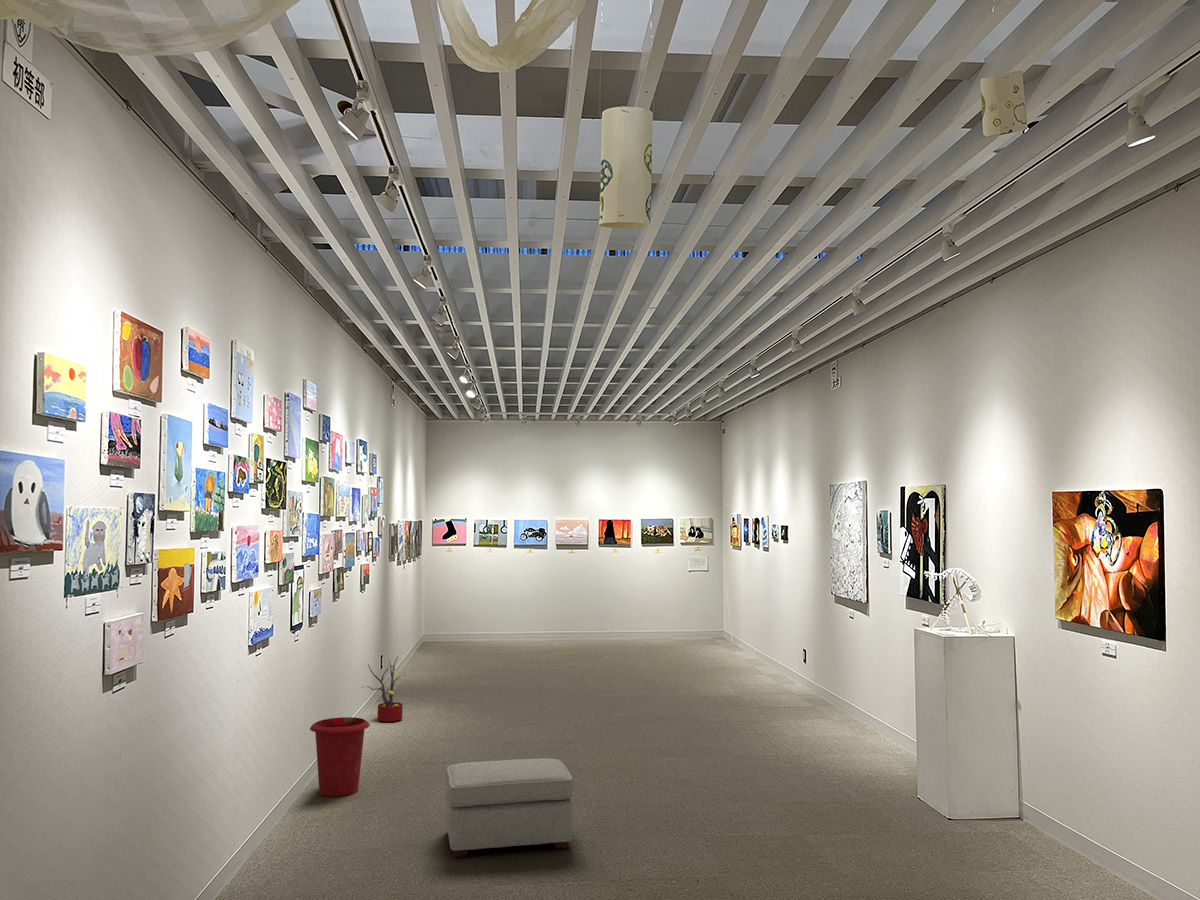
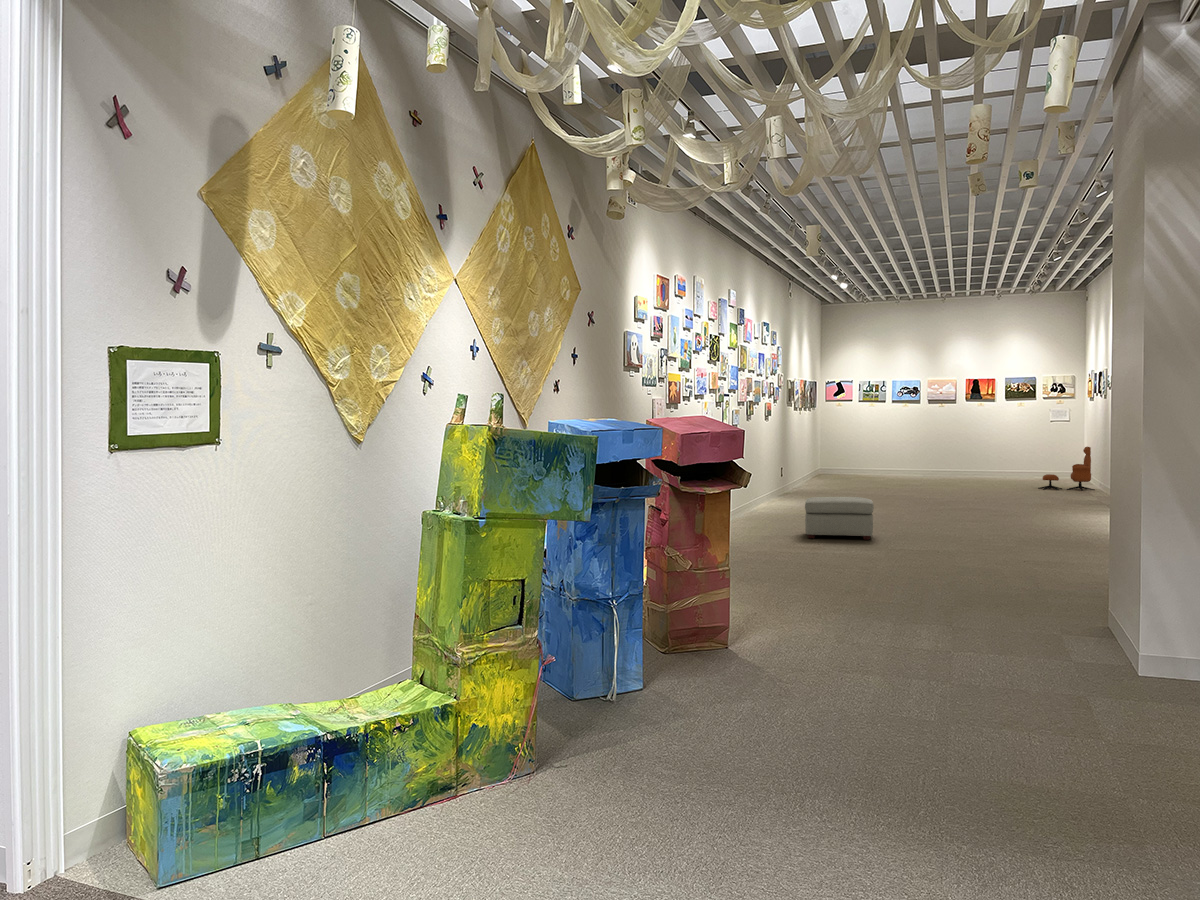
lounge chair: none [696,606,759,661] -> present [1038,447,1095,491]
decorative plant: present [361,657,404,722] -> none [766,464,800,503]
waste bin: present [310,717,370,797] -> none [735,482,768,522]

